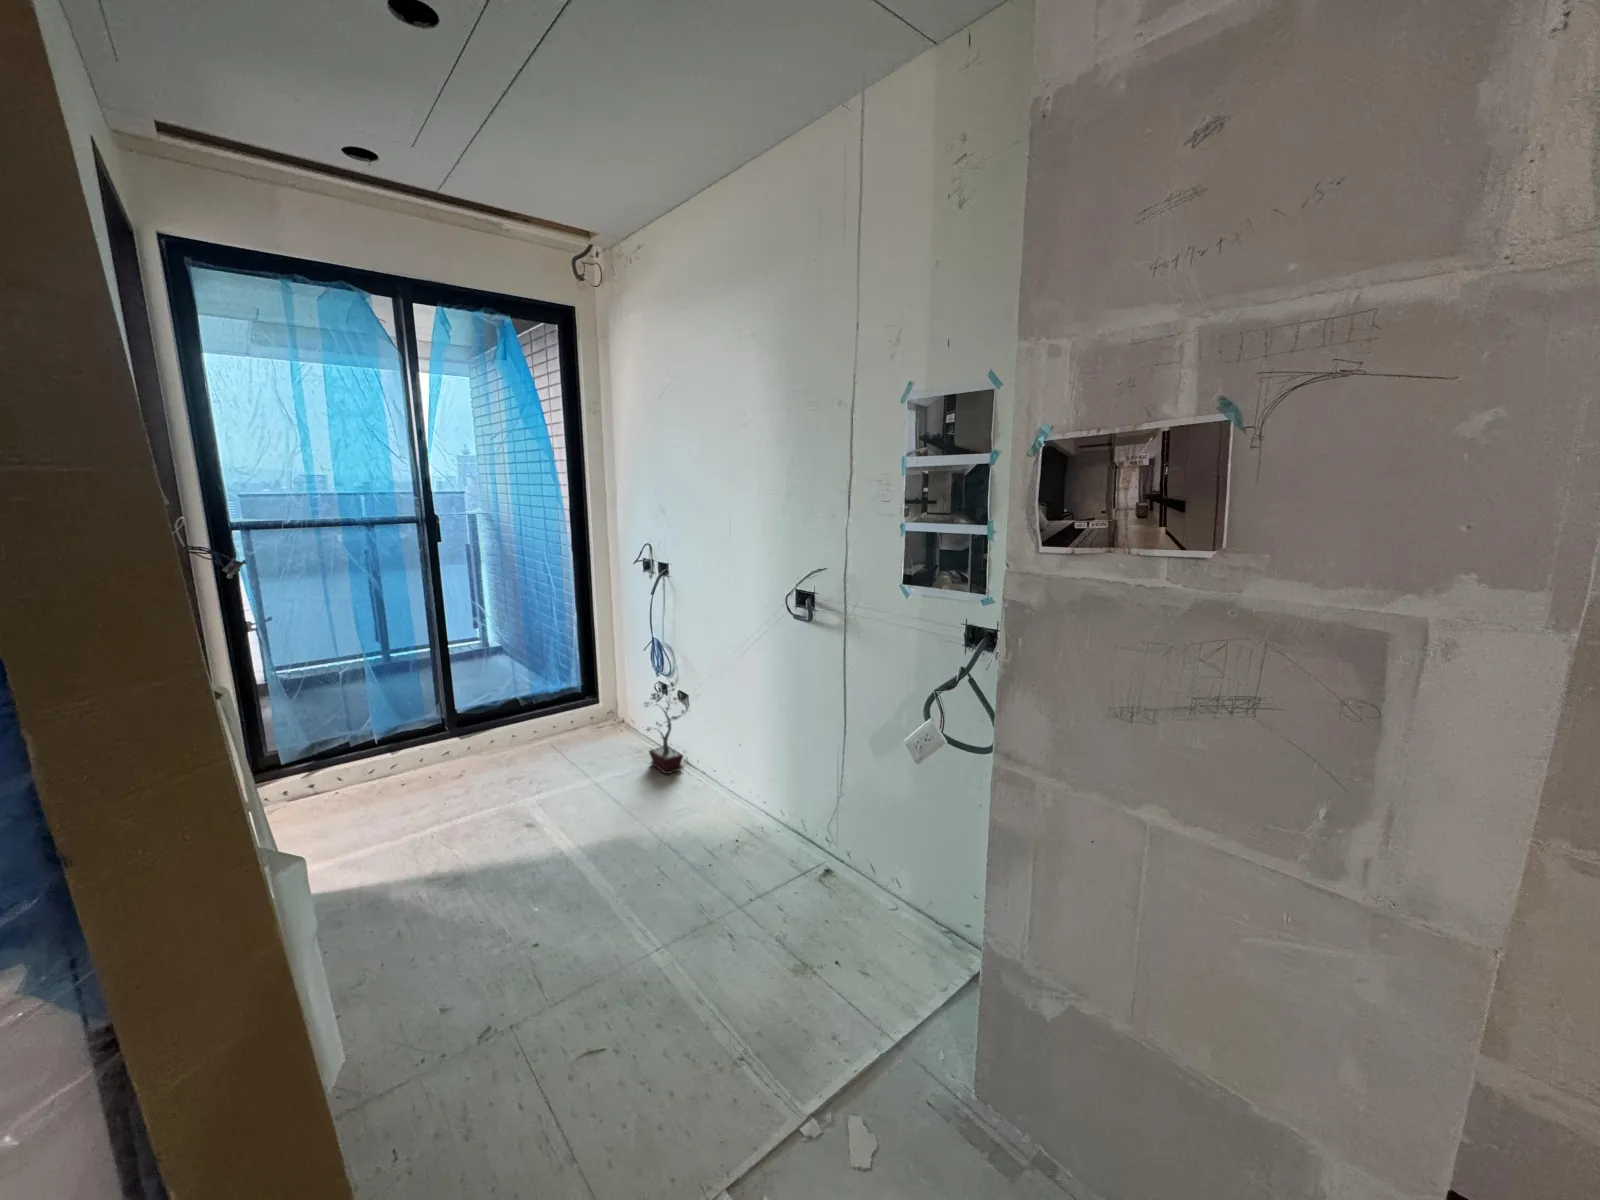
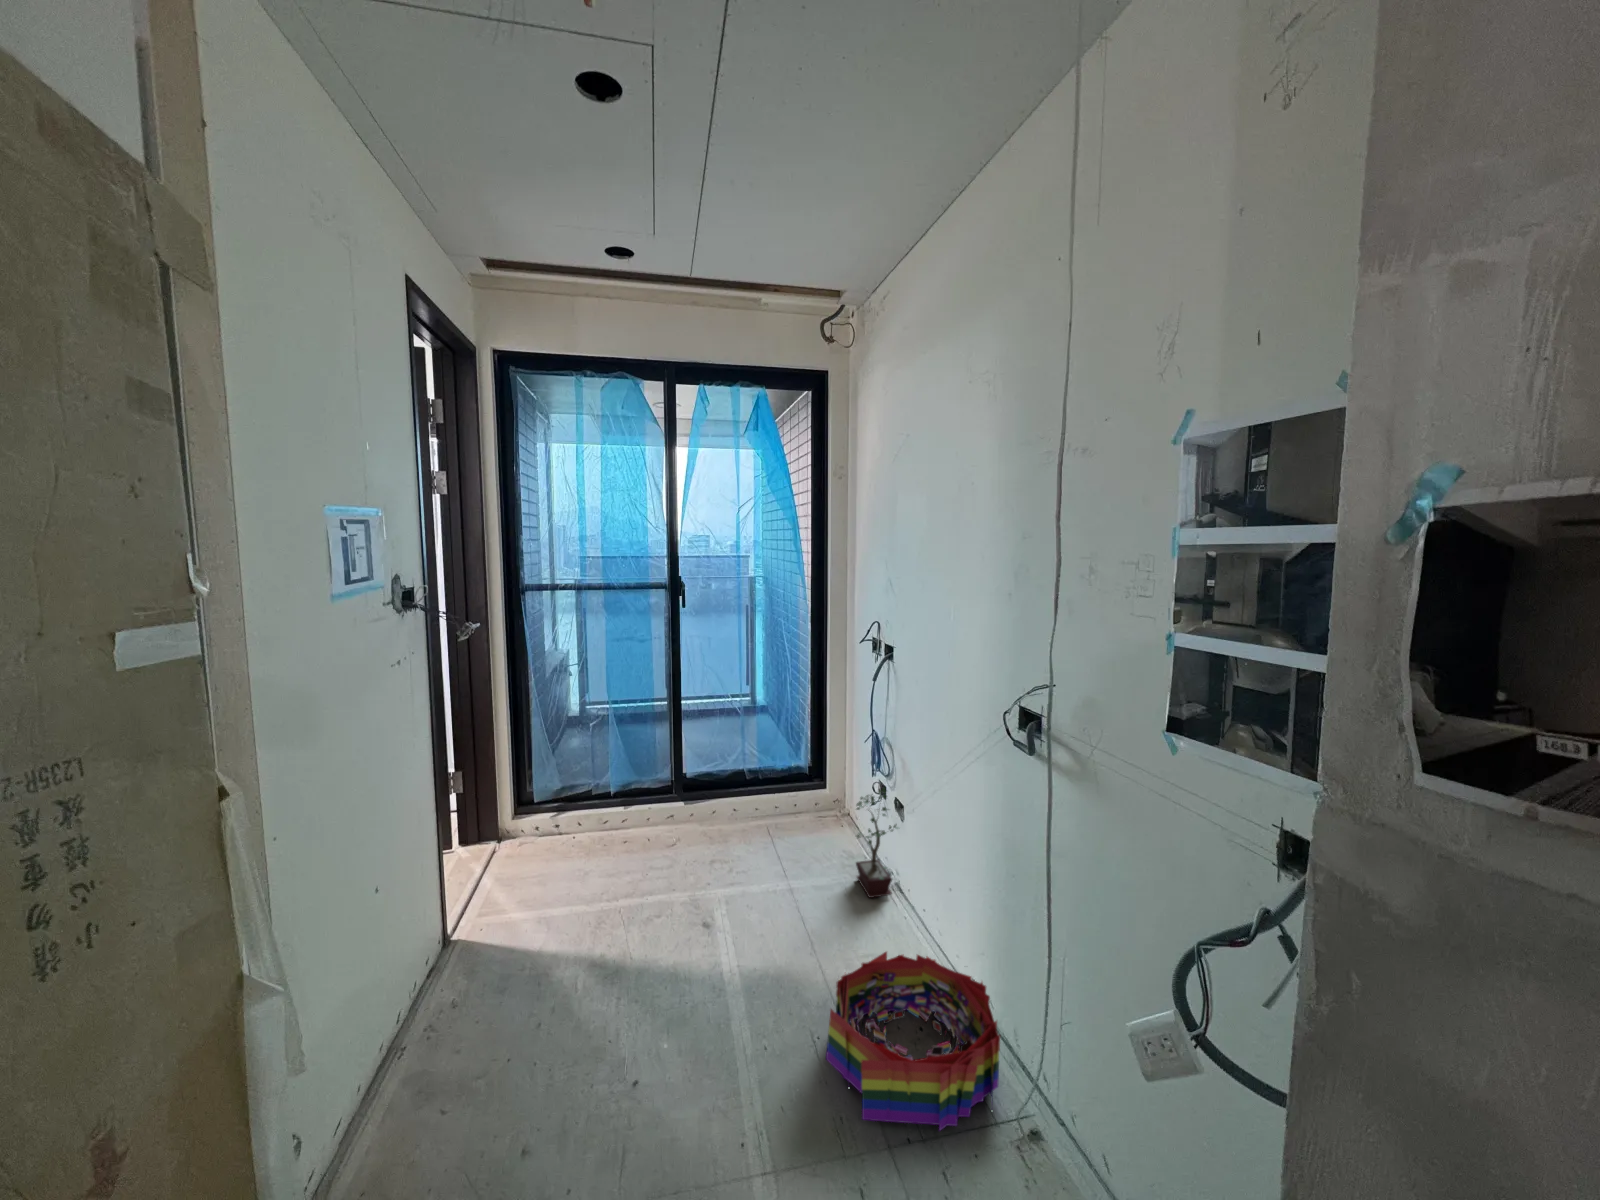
storage bin: none [673,791,799,899] -> present [826,952,1000,1130]

